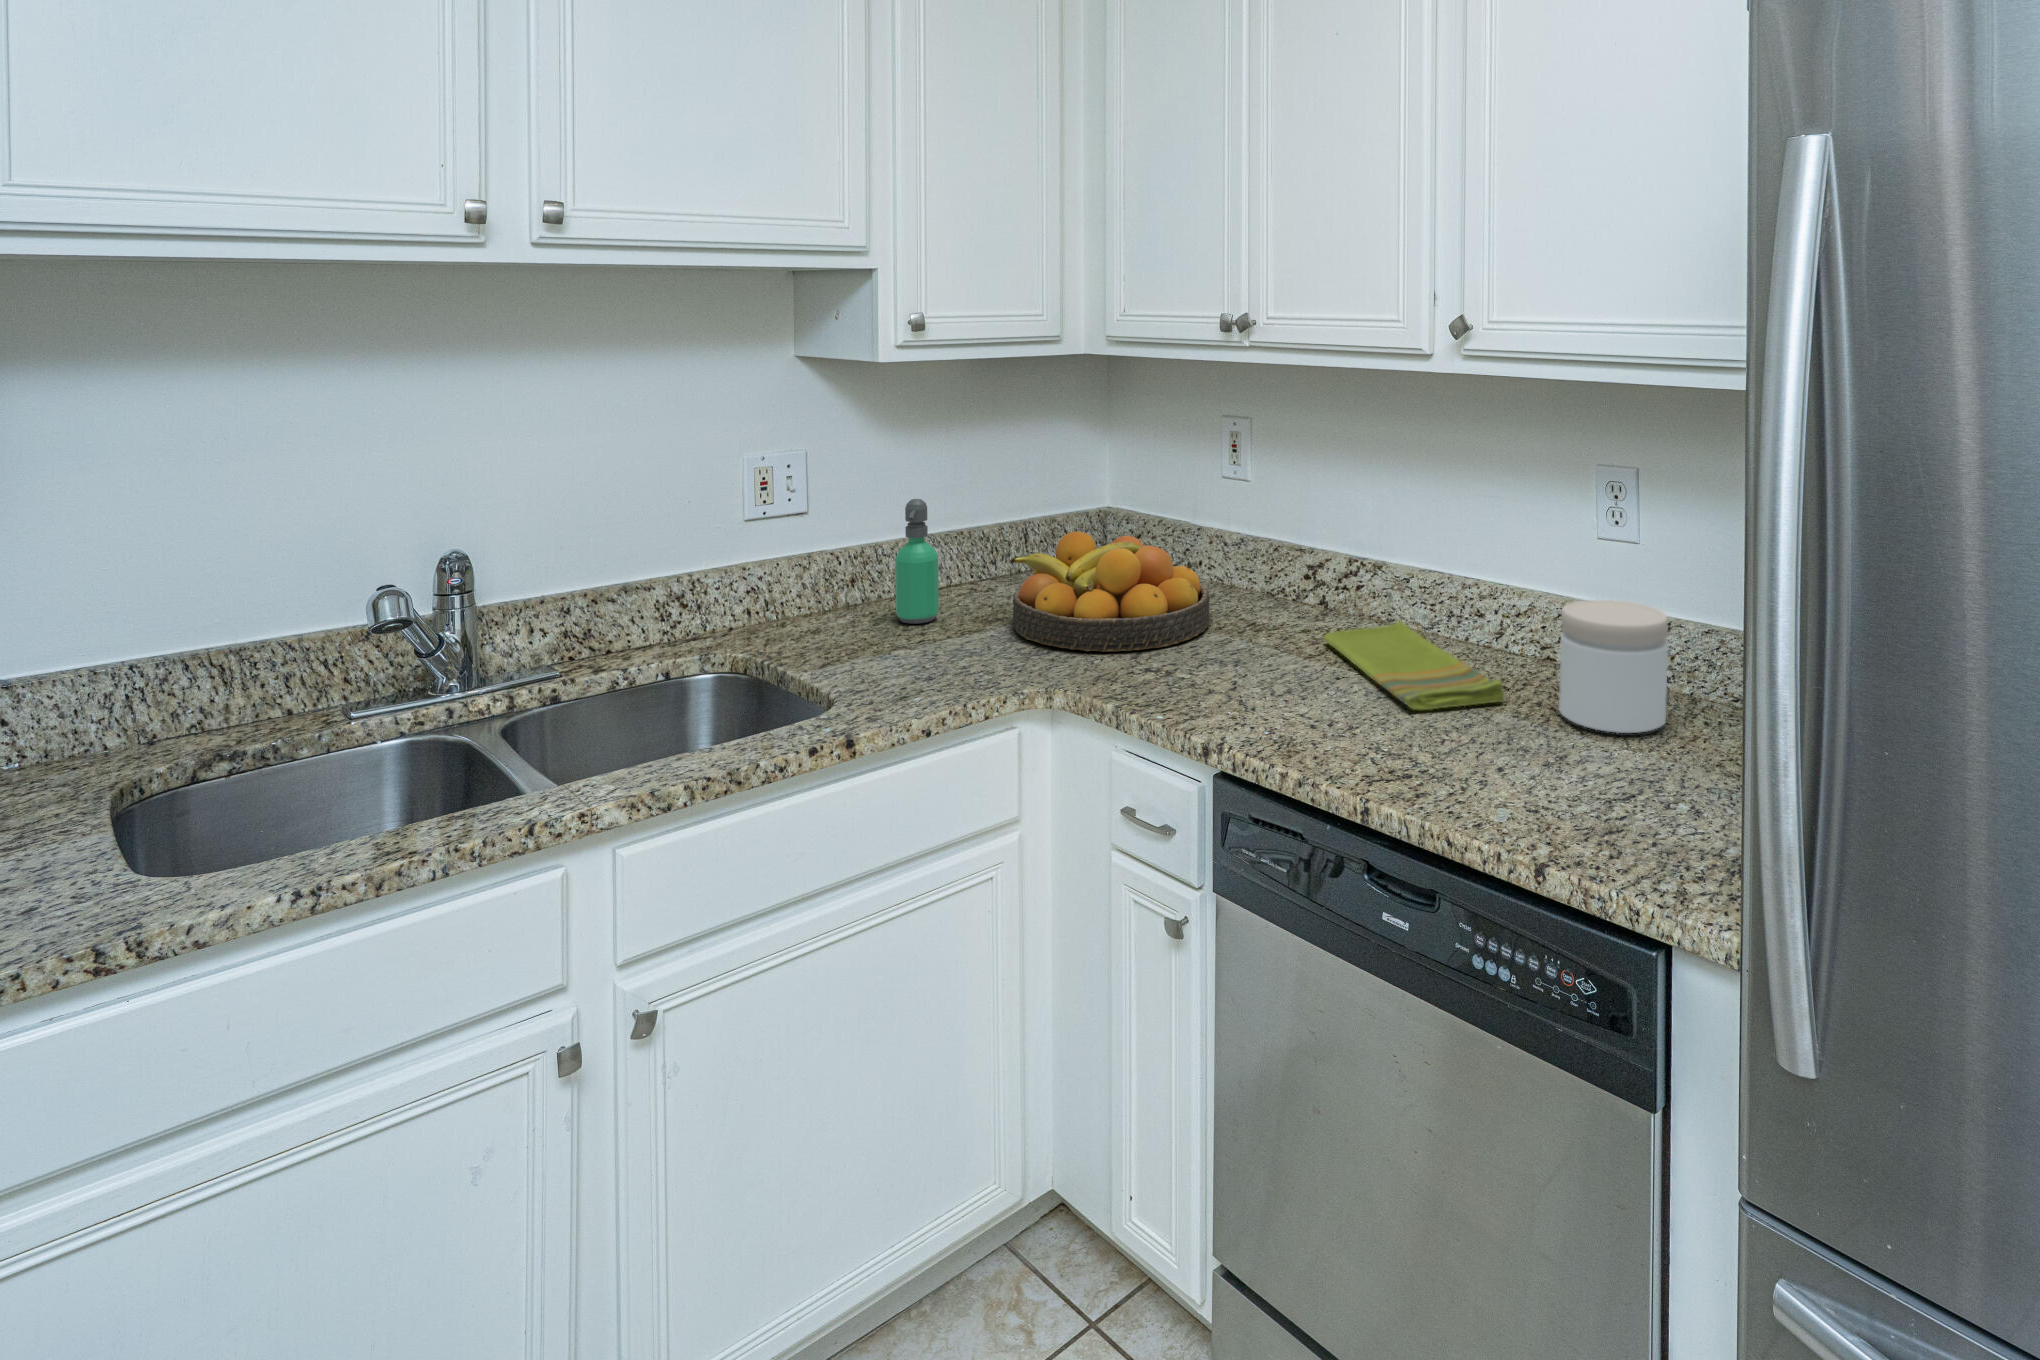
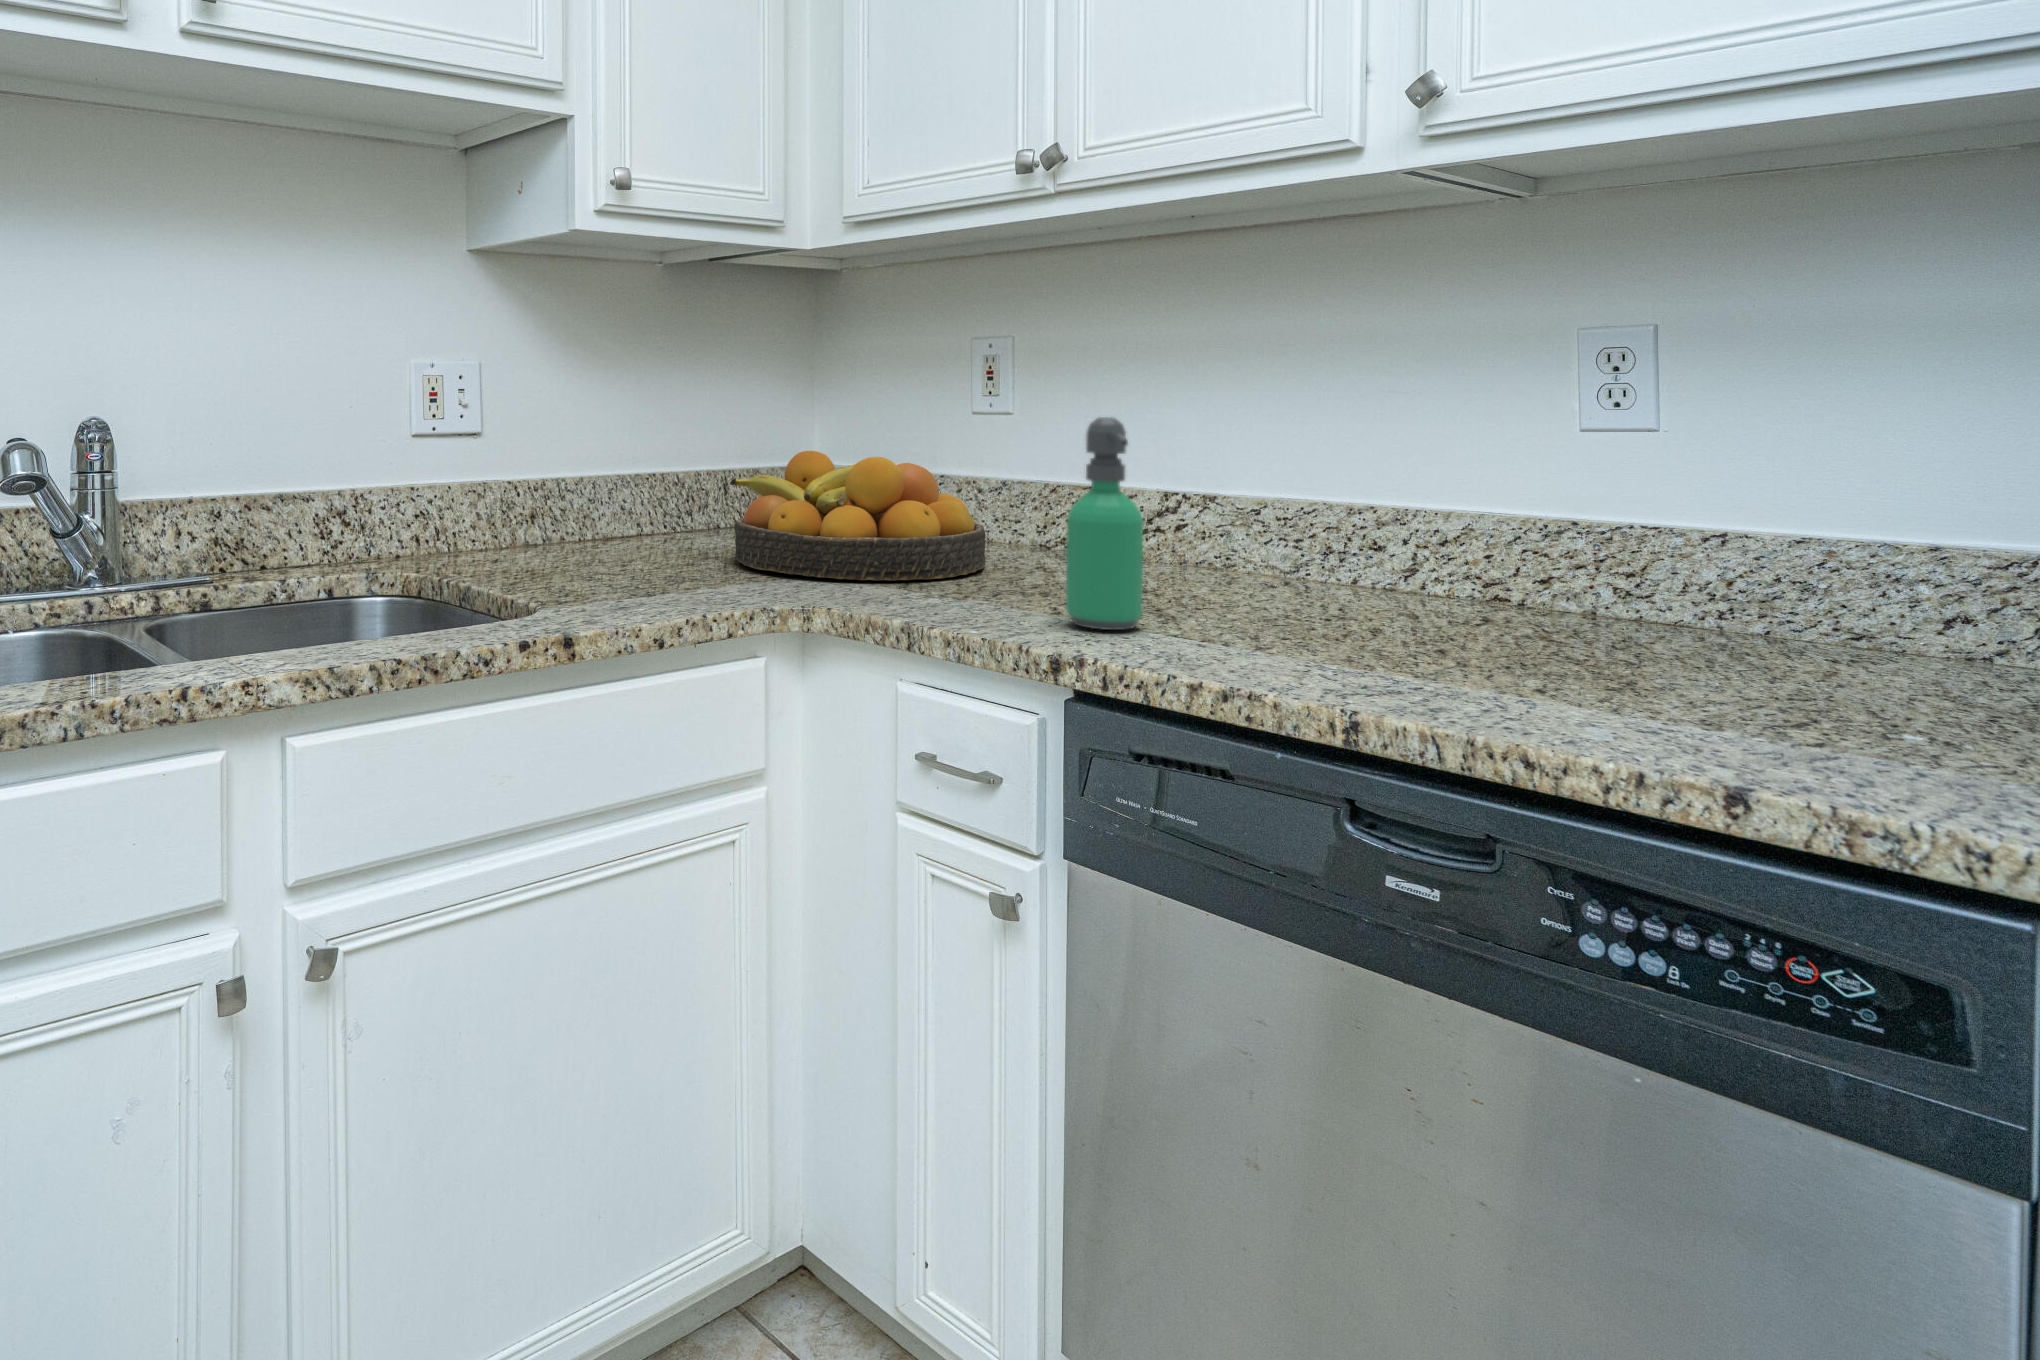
soap dispenser: present [895,499,939,624] -> present [1066,417,1143,630]
jar: present [1559,600,1668,733] -> none [1565,486,1761,661]
dish towel: present [1323,621,1504,710] -> none [1150,556,1469,633]

